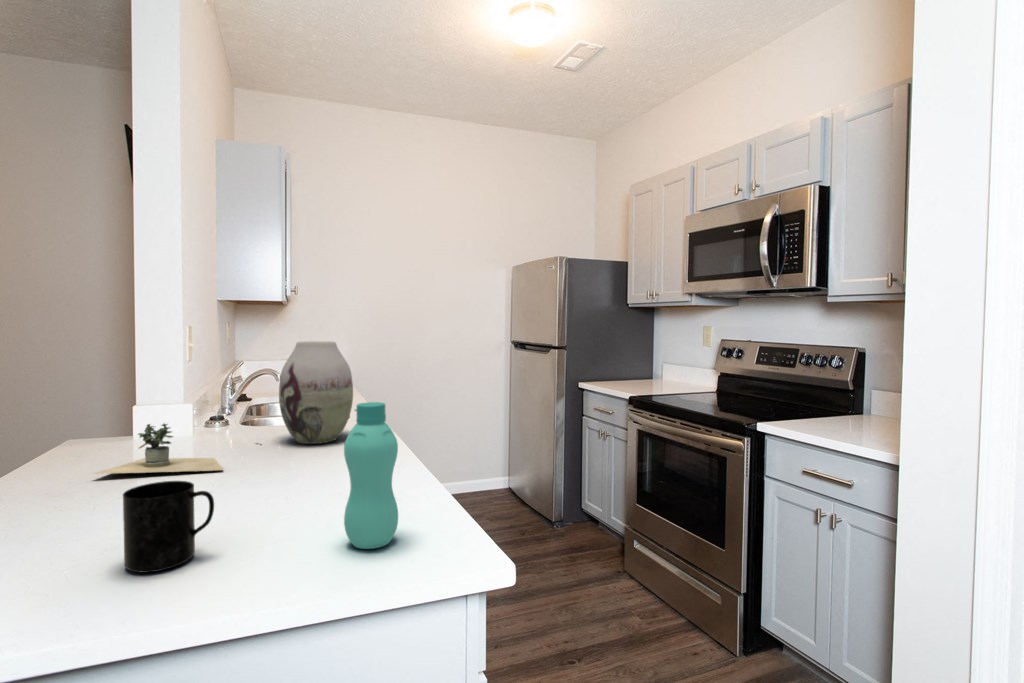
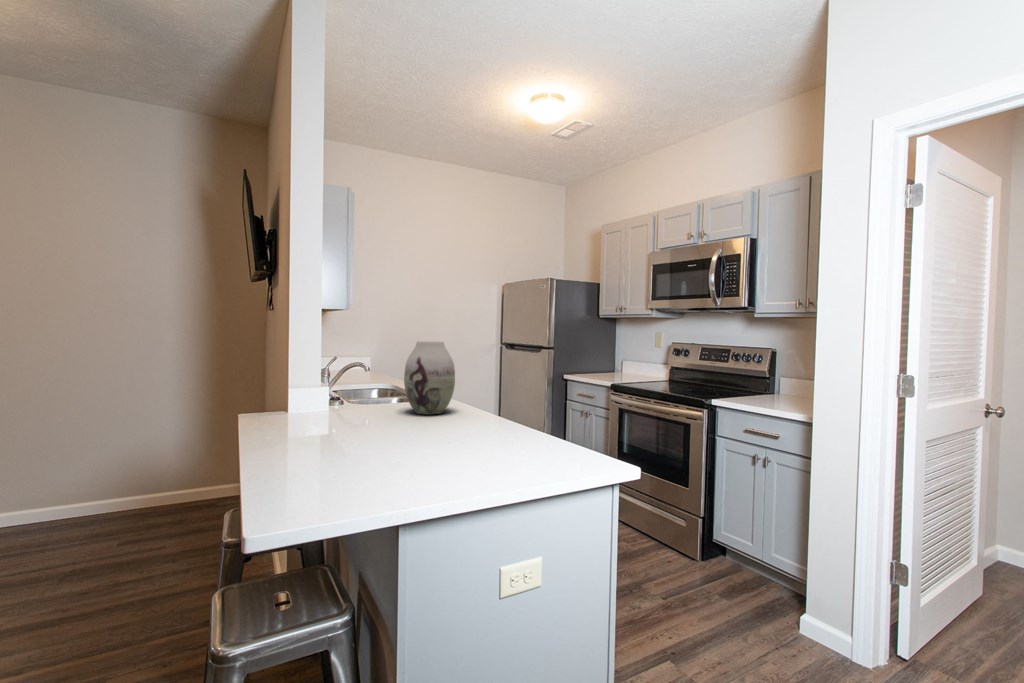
bottle: present [344,402,398,549] -> none [539,377,569,463]
potted plant: present [96,424,261,474] -> none [315,397,424,432]
mug: present [123,481,214,573] -> none [427,424,473,475]

